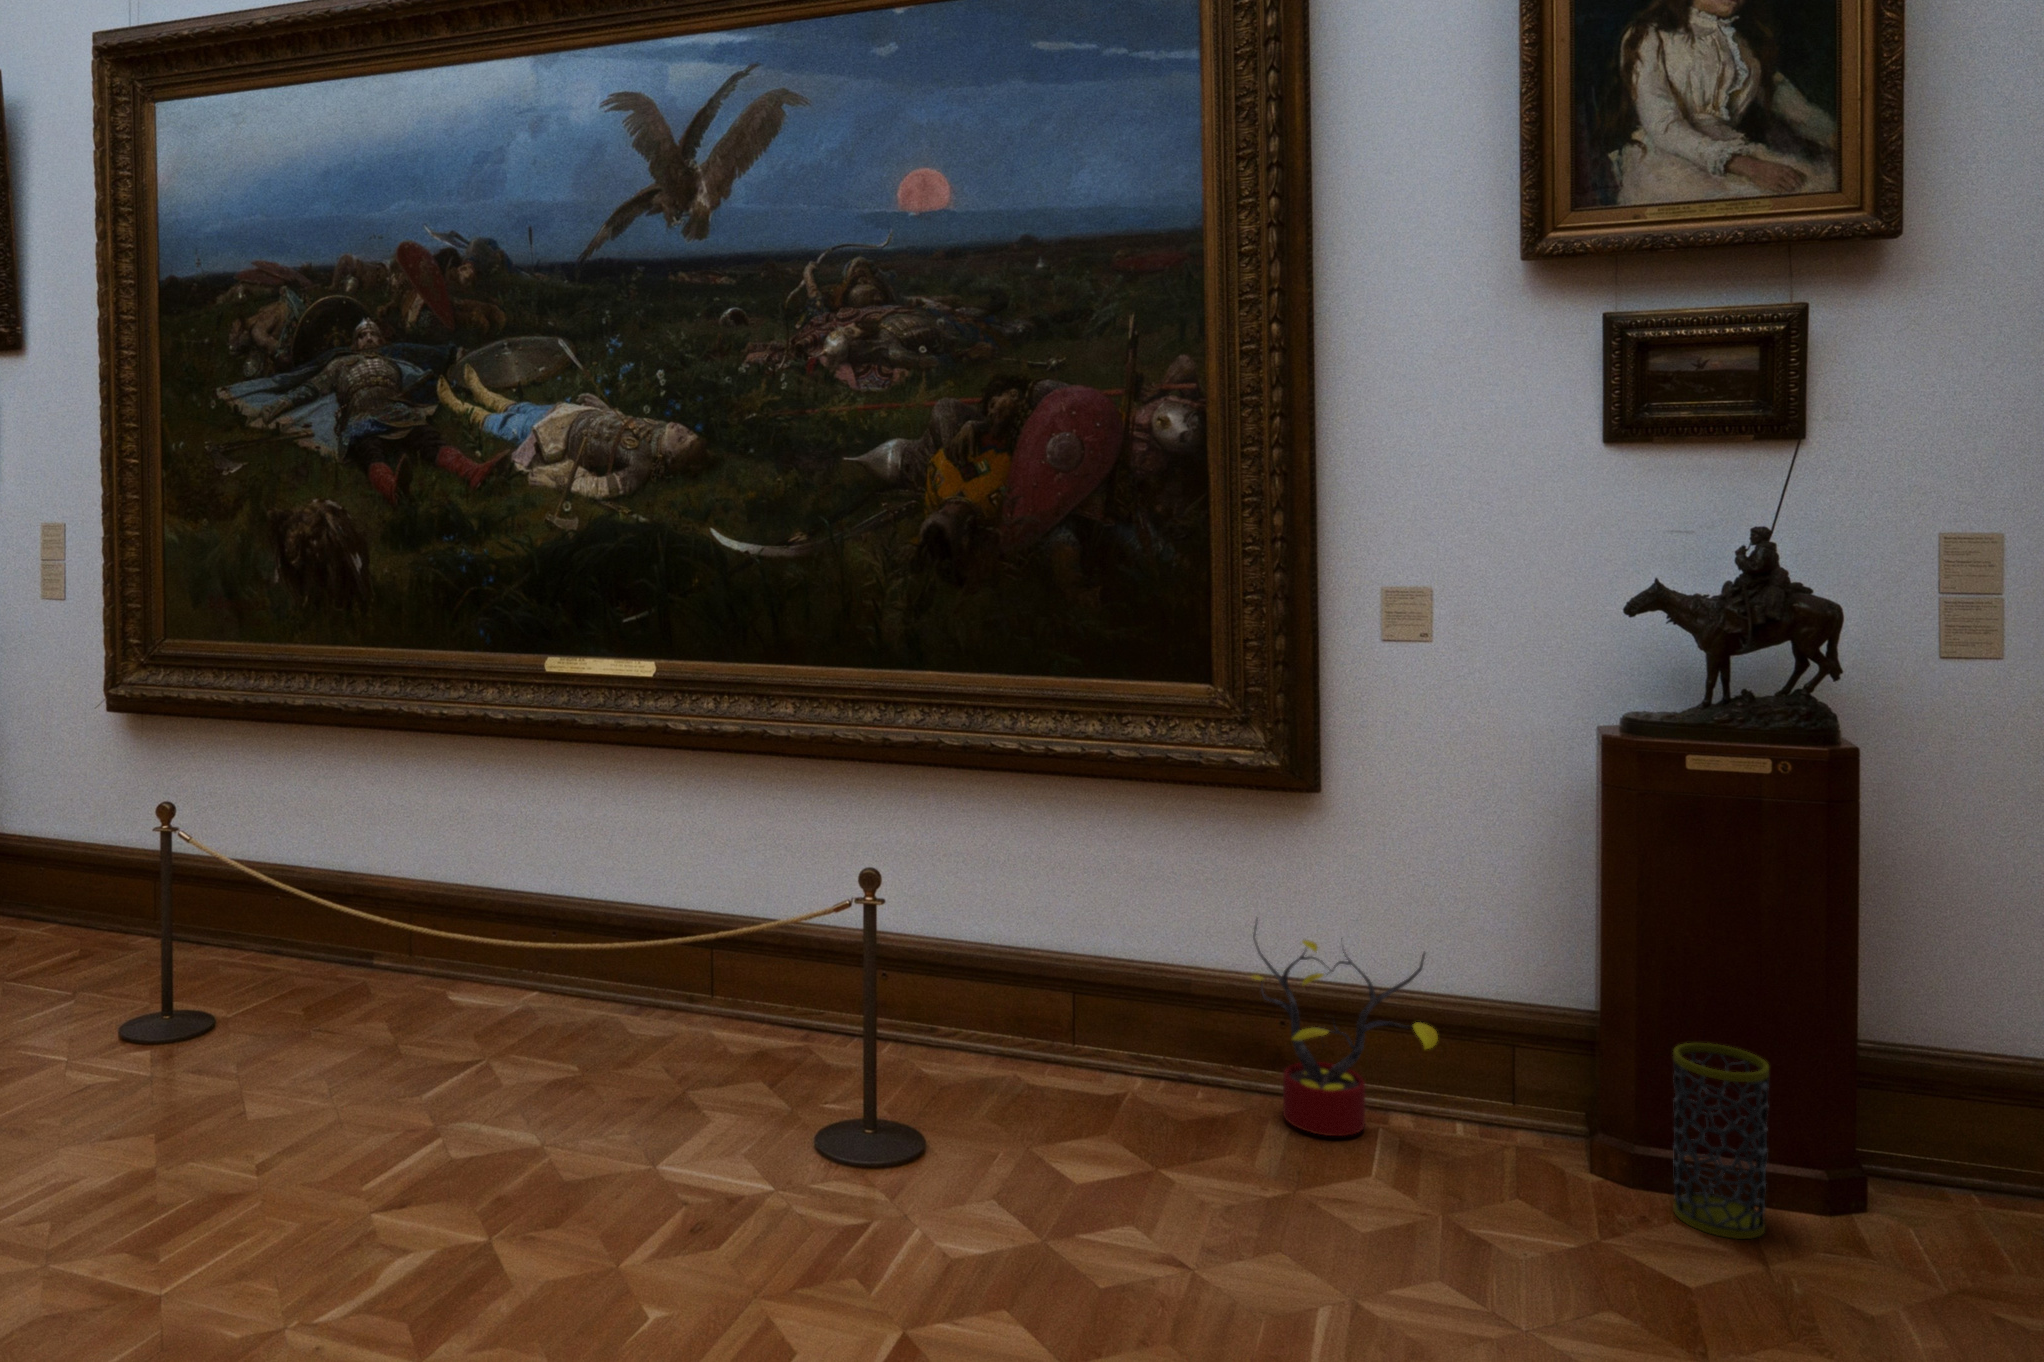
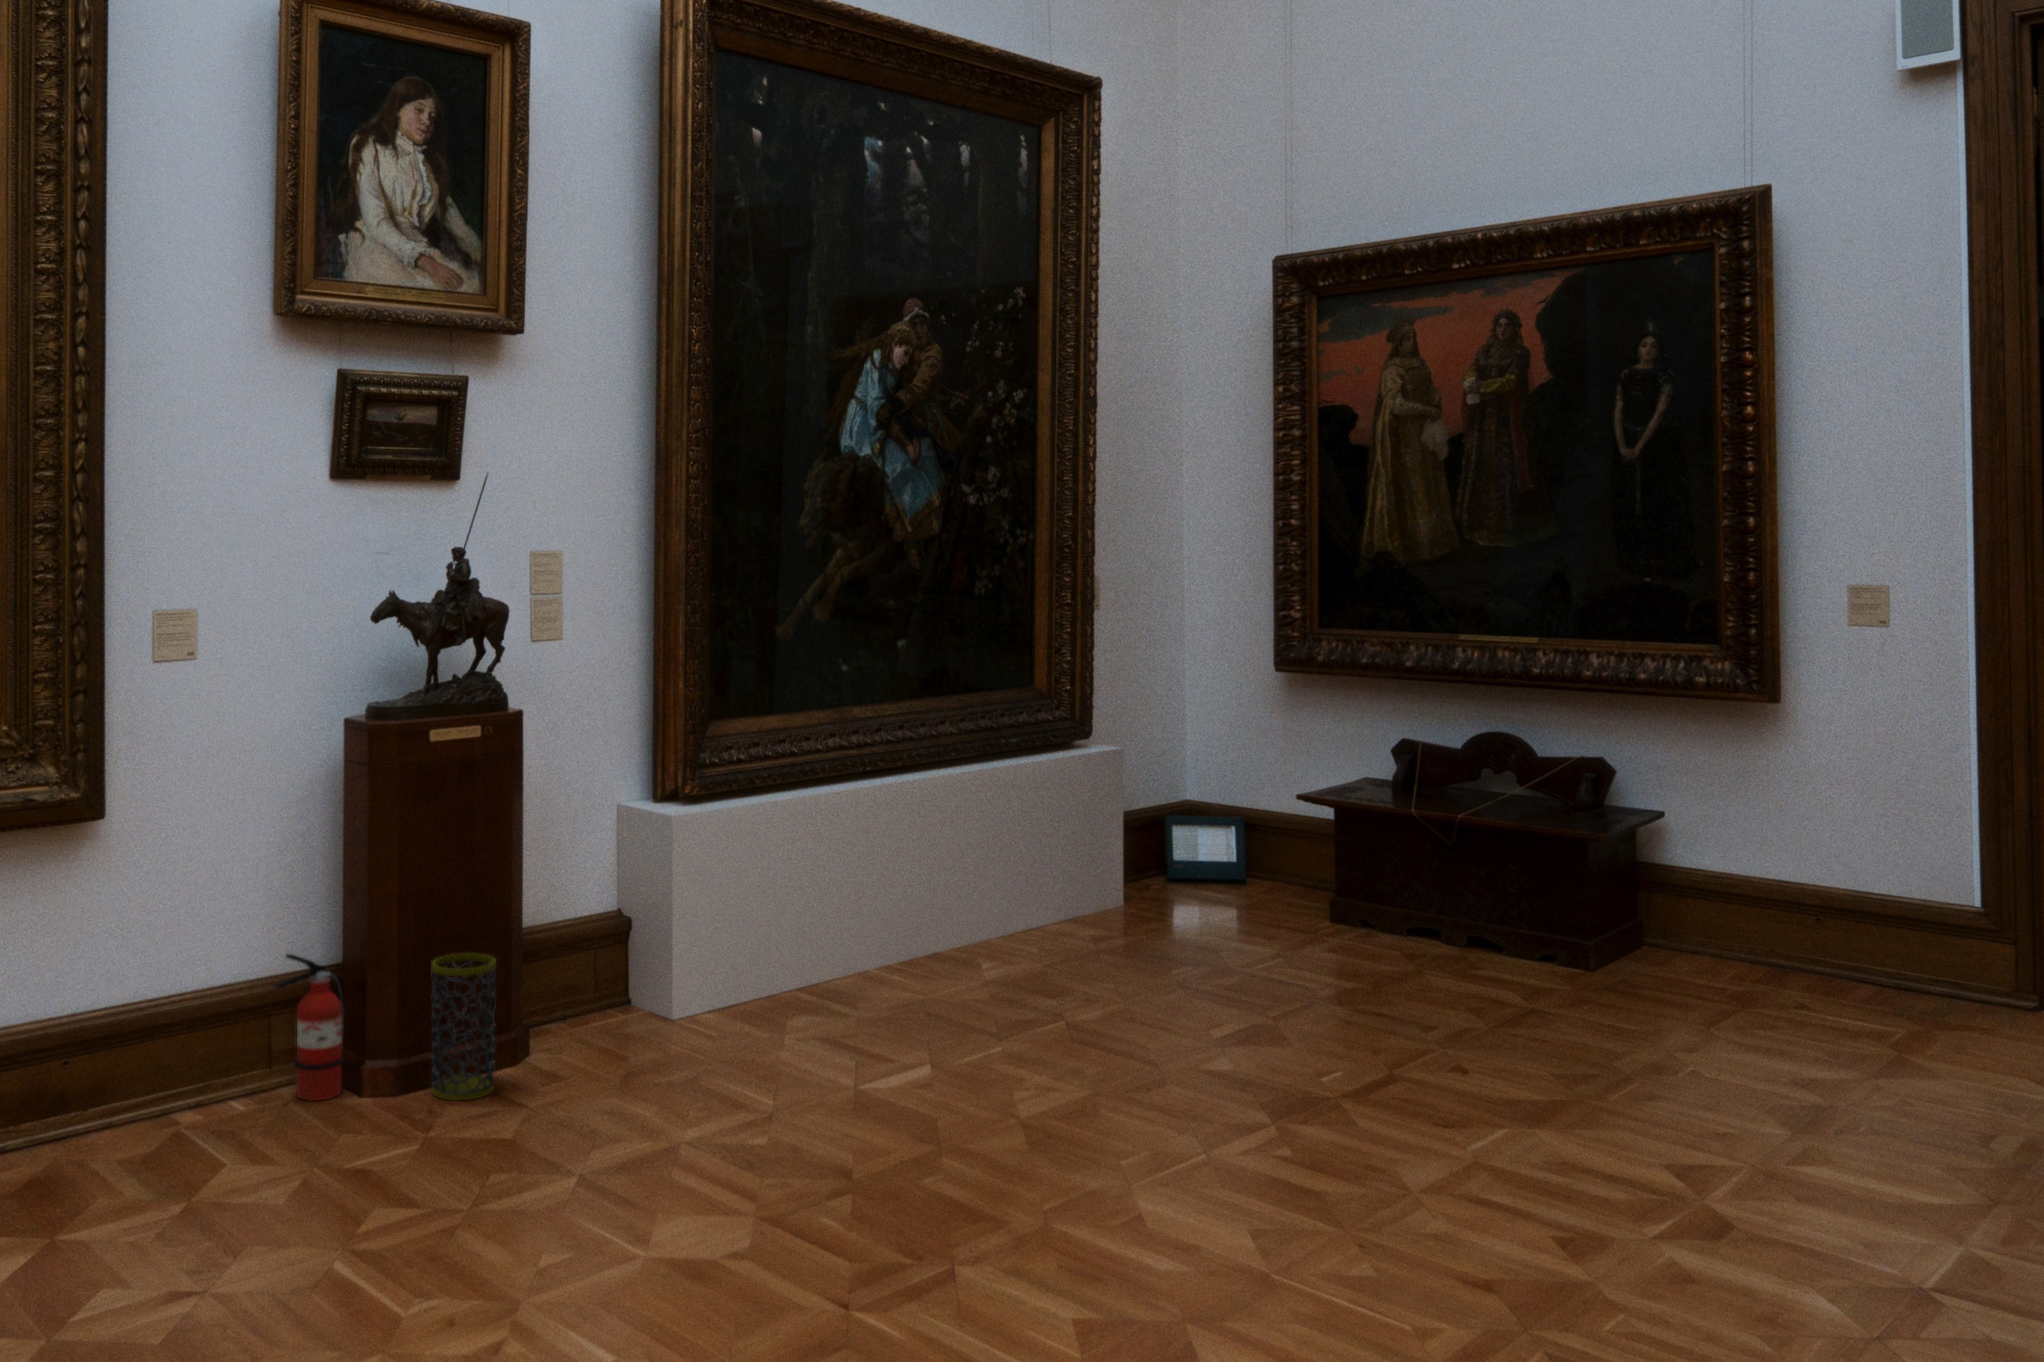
decorative plant: present [1251,920,1438,1136] -> none [34,943,257,1151]
fire extinguisher: none [1490,980,1583,1161] -> present [274,954,344,1101]

